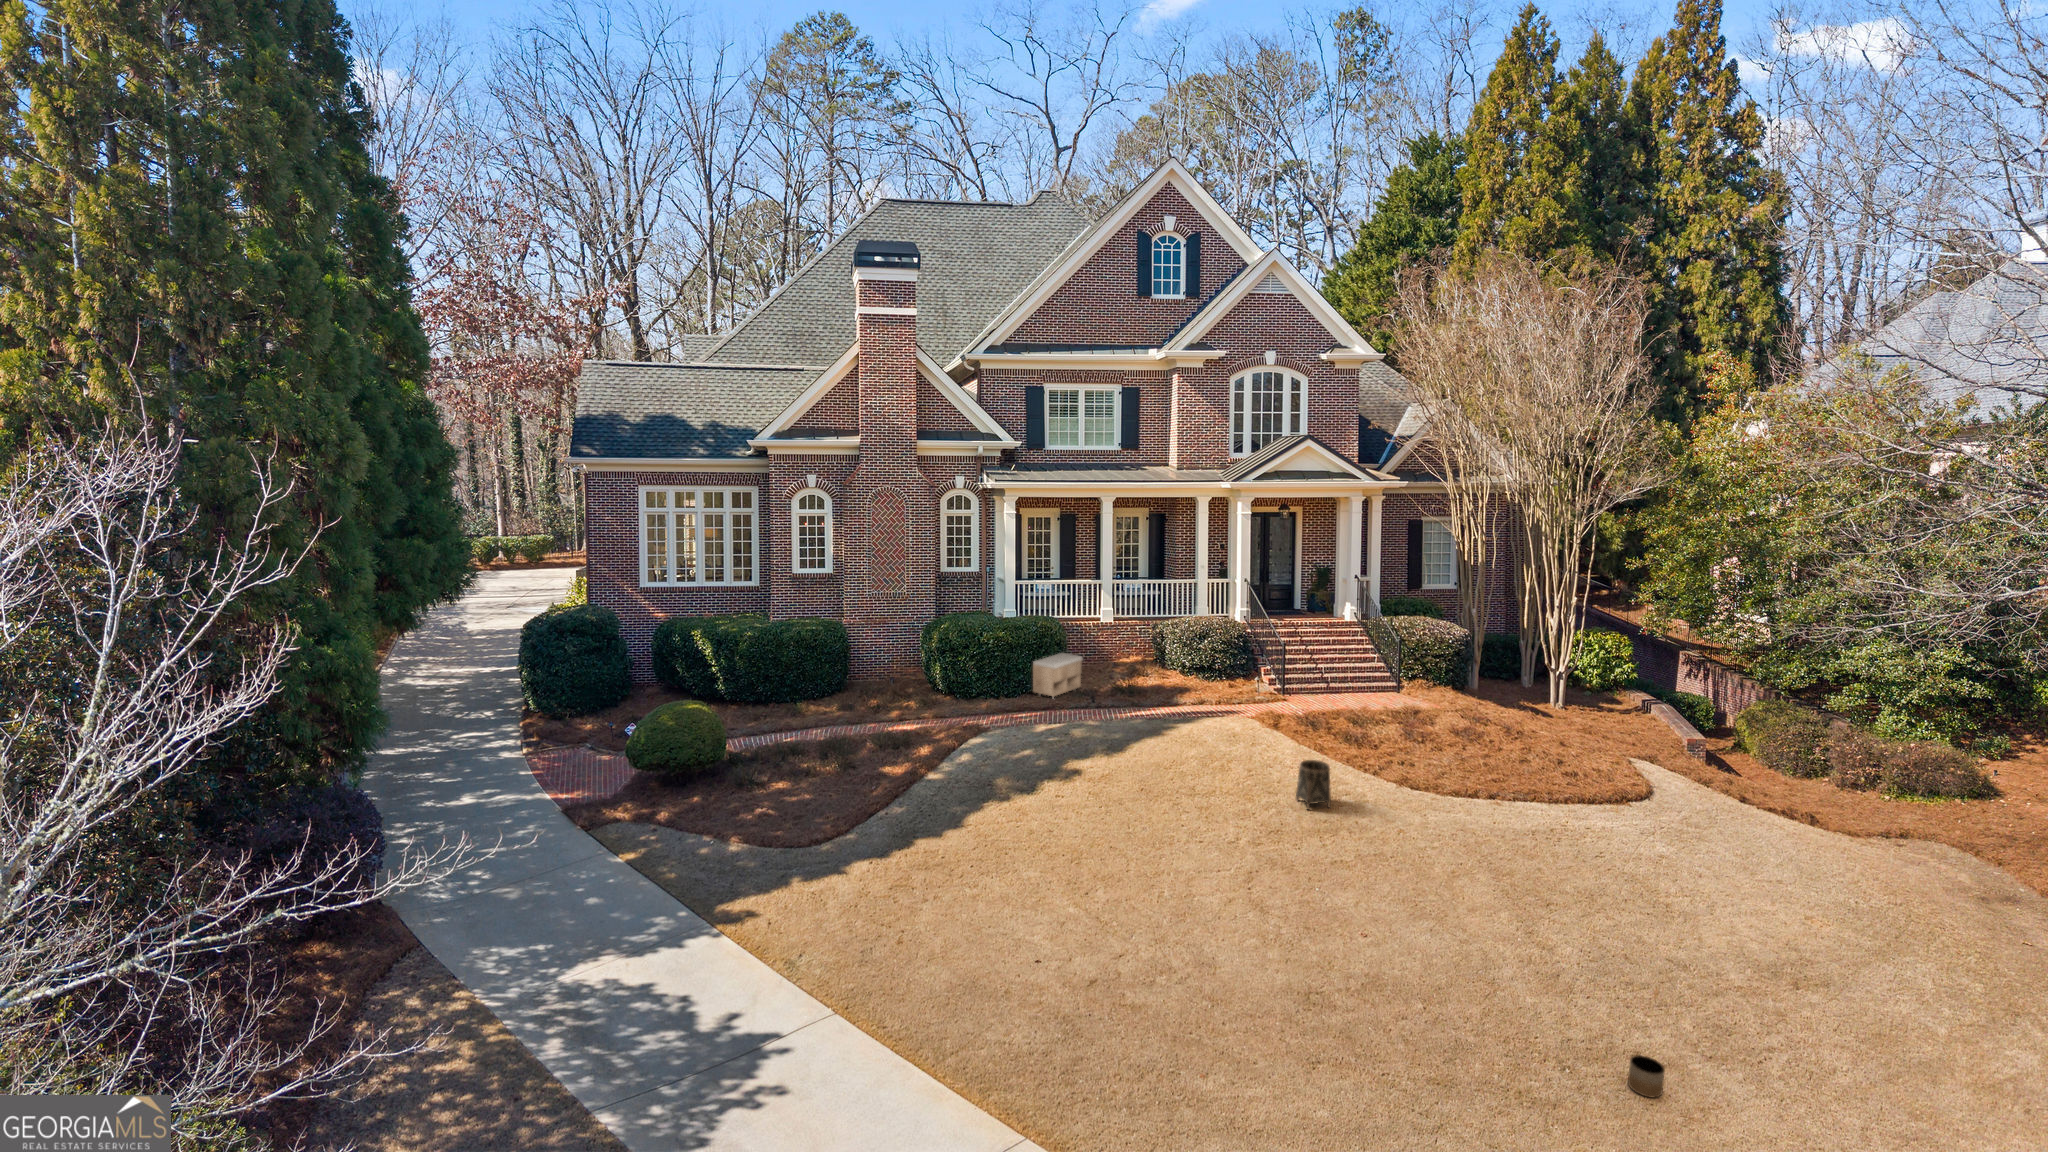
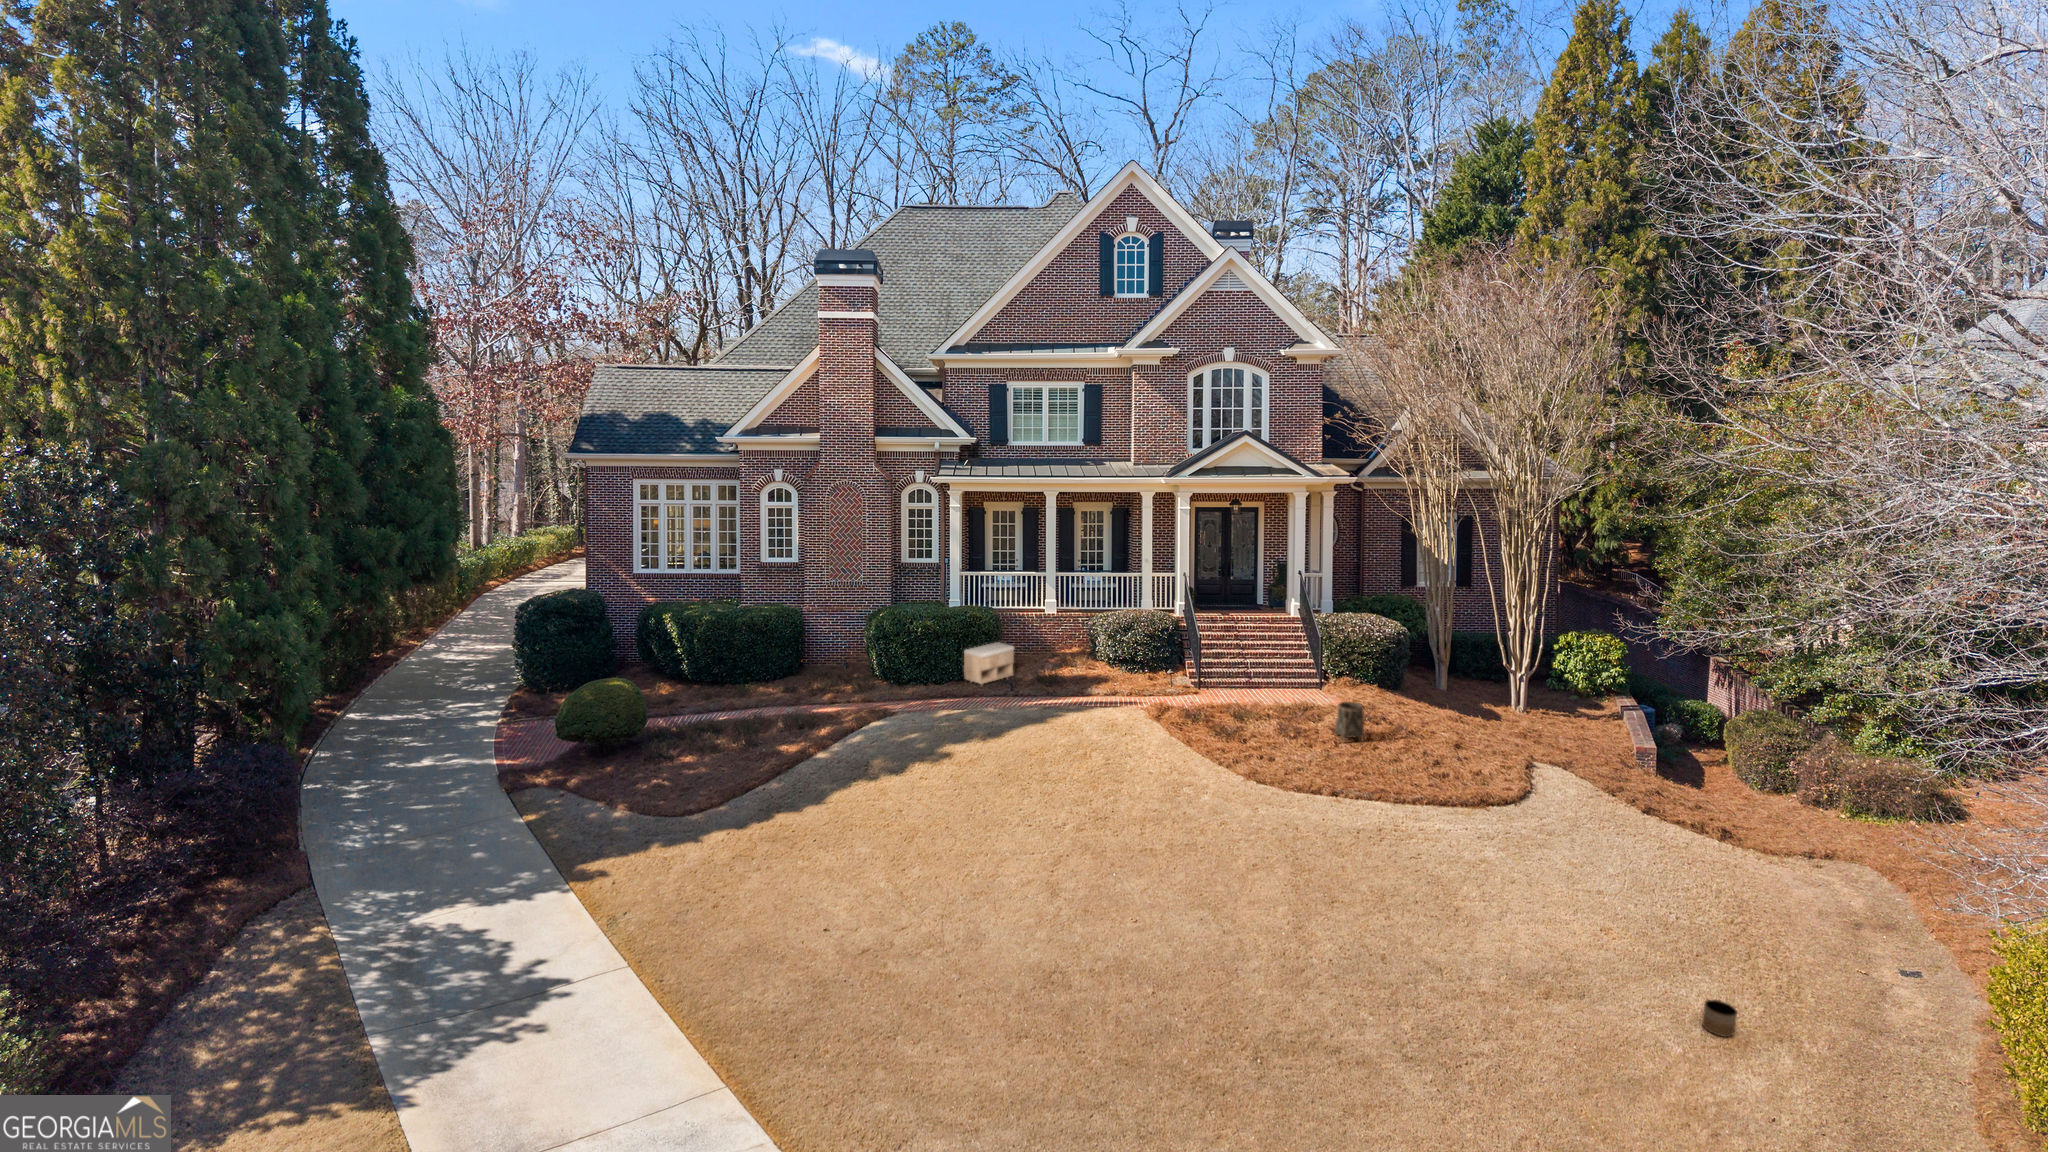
basket: present [1296,760,1331,810] -> present [1335,702,1364,742]
planter: present [1628,1055,1665,1097] -> present [1702,1000,1737,1037]

